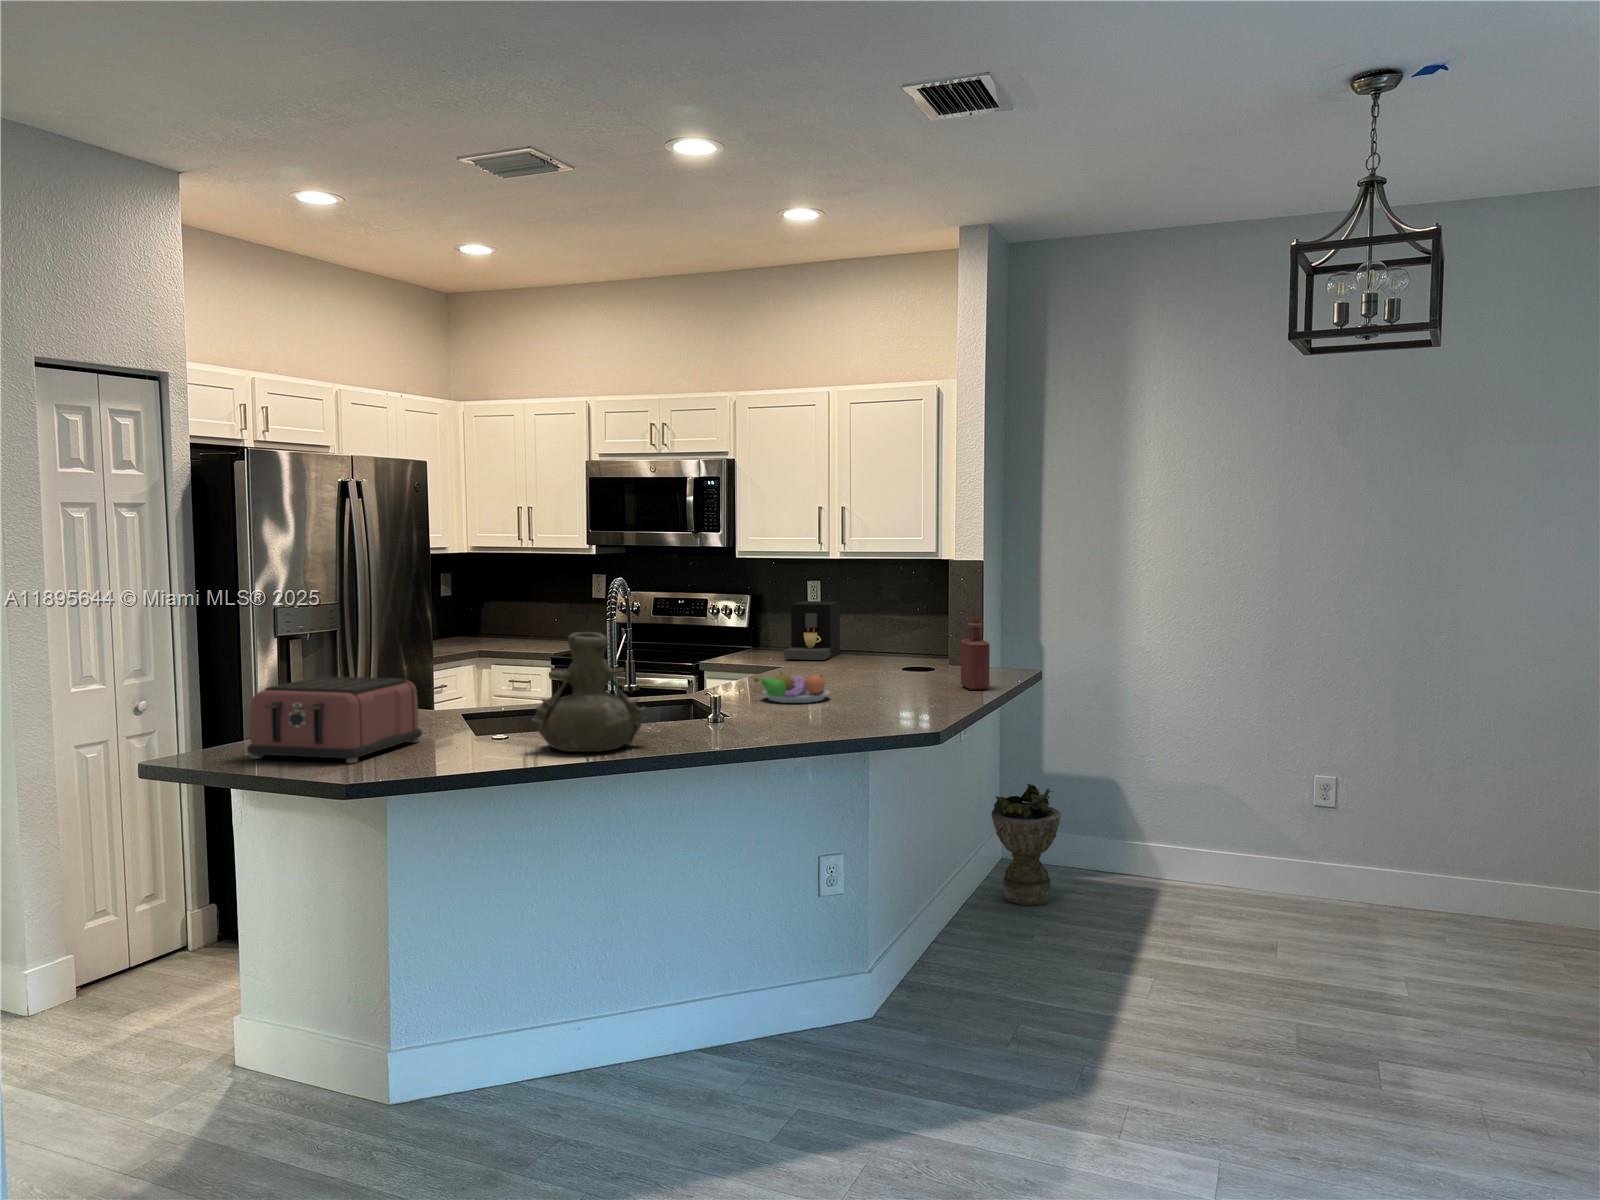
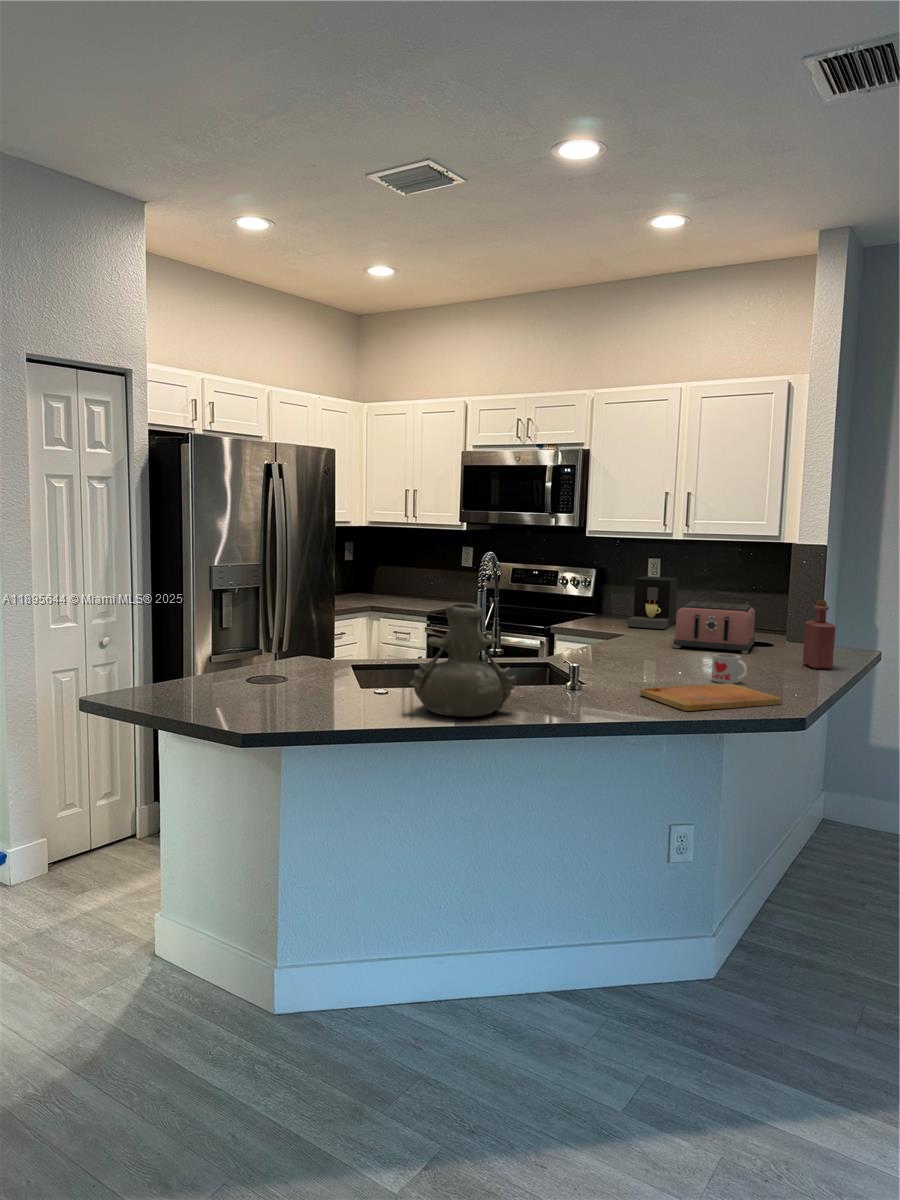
fruit bowl: present [754,671,830,703] -> none [609,641,681,673]
toaster: present [247,676,422,763] -> present [673,601,755,654]
mug: none [860,677,895,708] -> present [712,654,747,683]
cutting board: none [781,707,923,734] -> present [640,683,782,711]
planter: present [991,784,1061,906] -> none [816,753,885,865]

